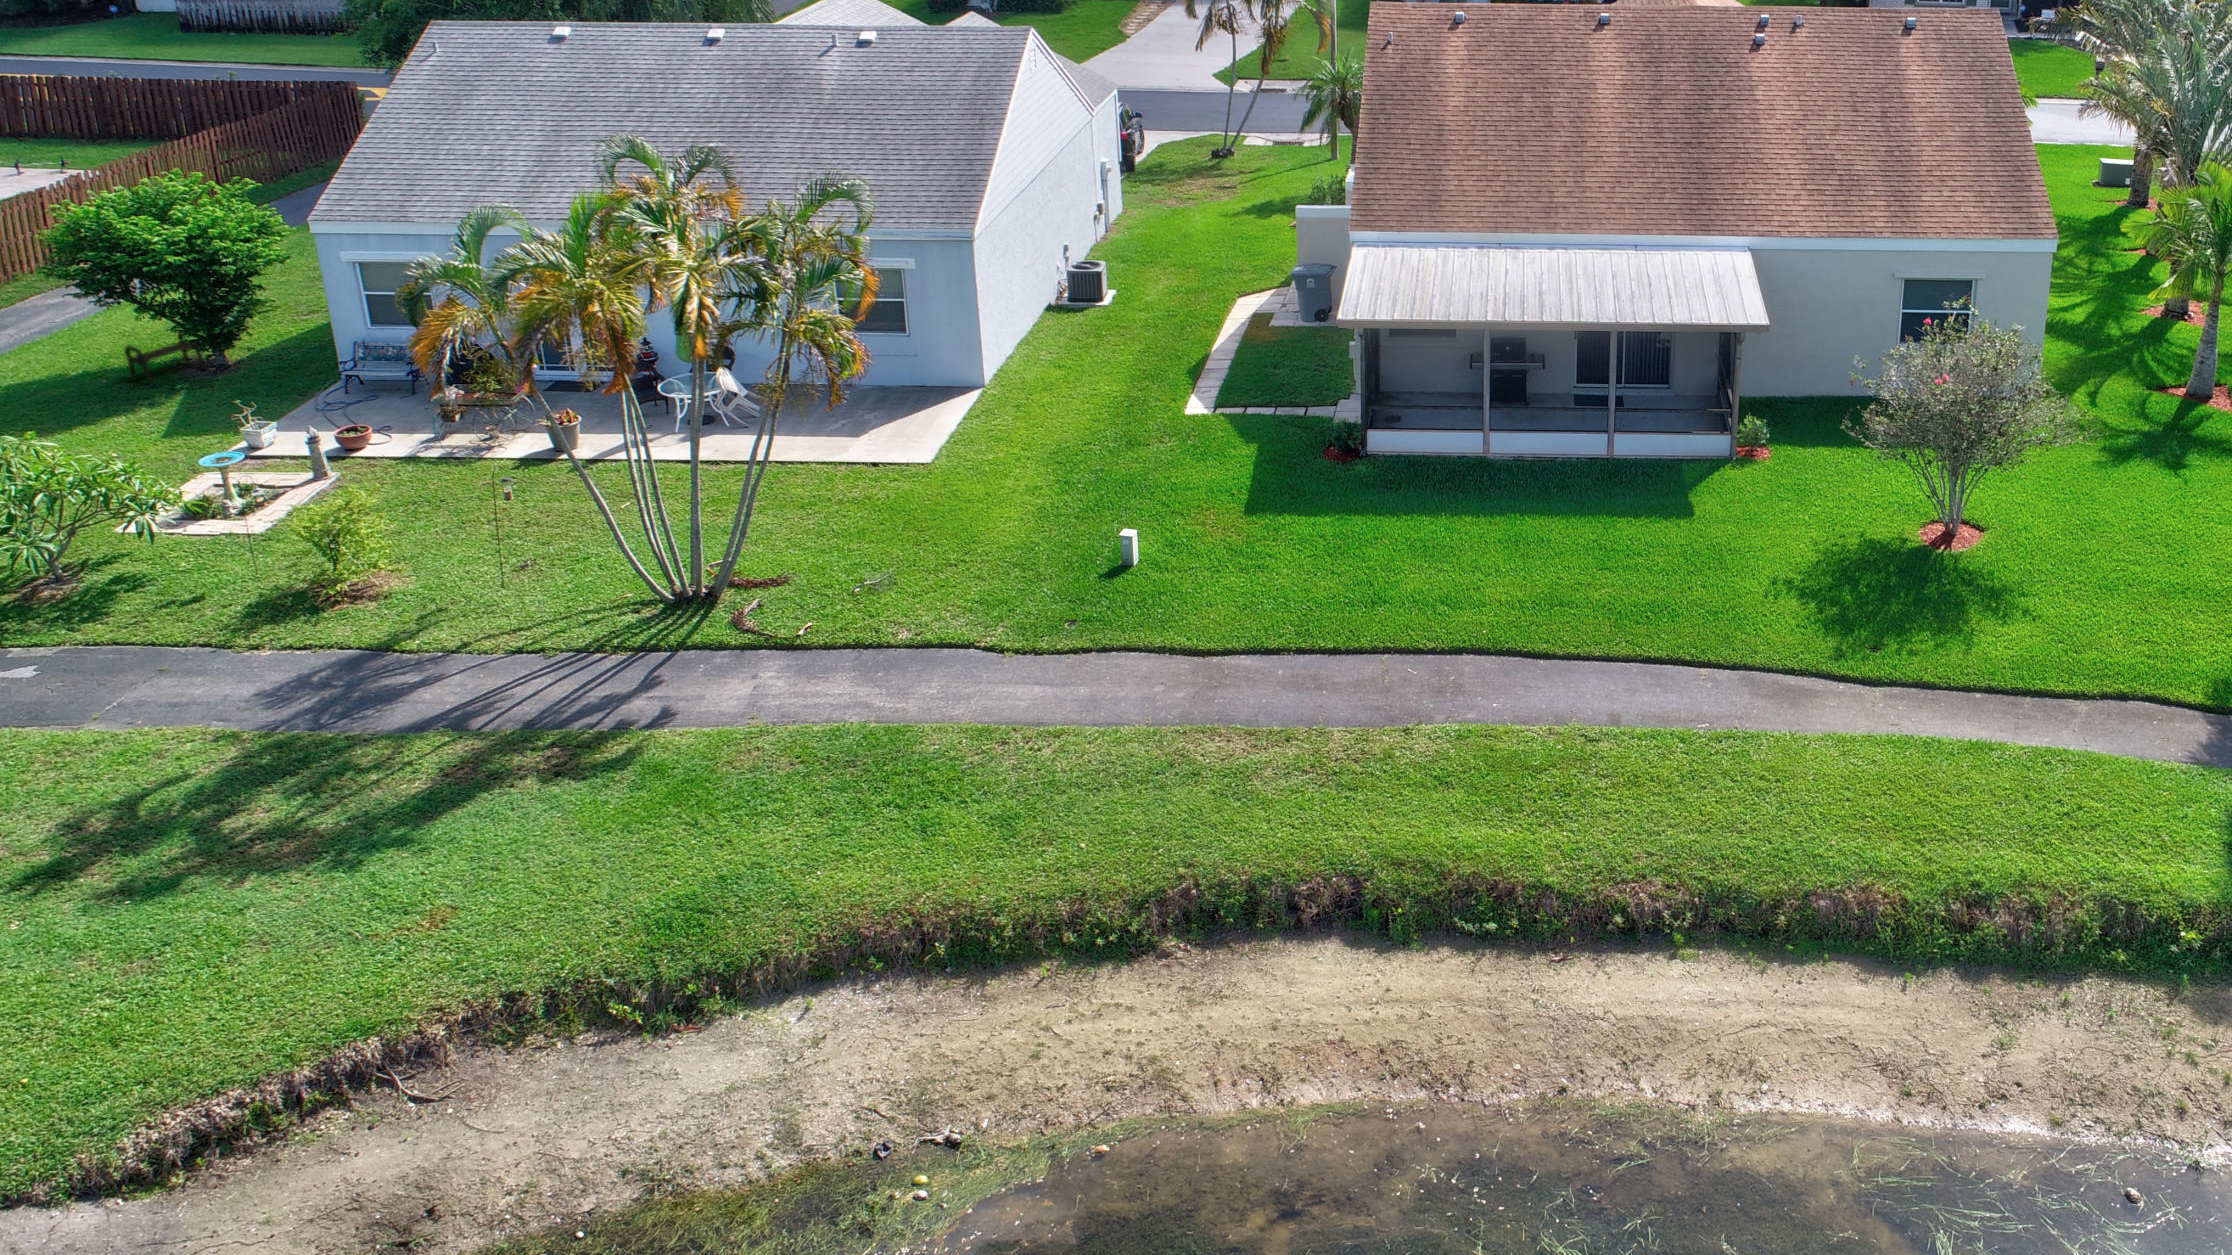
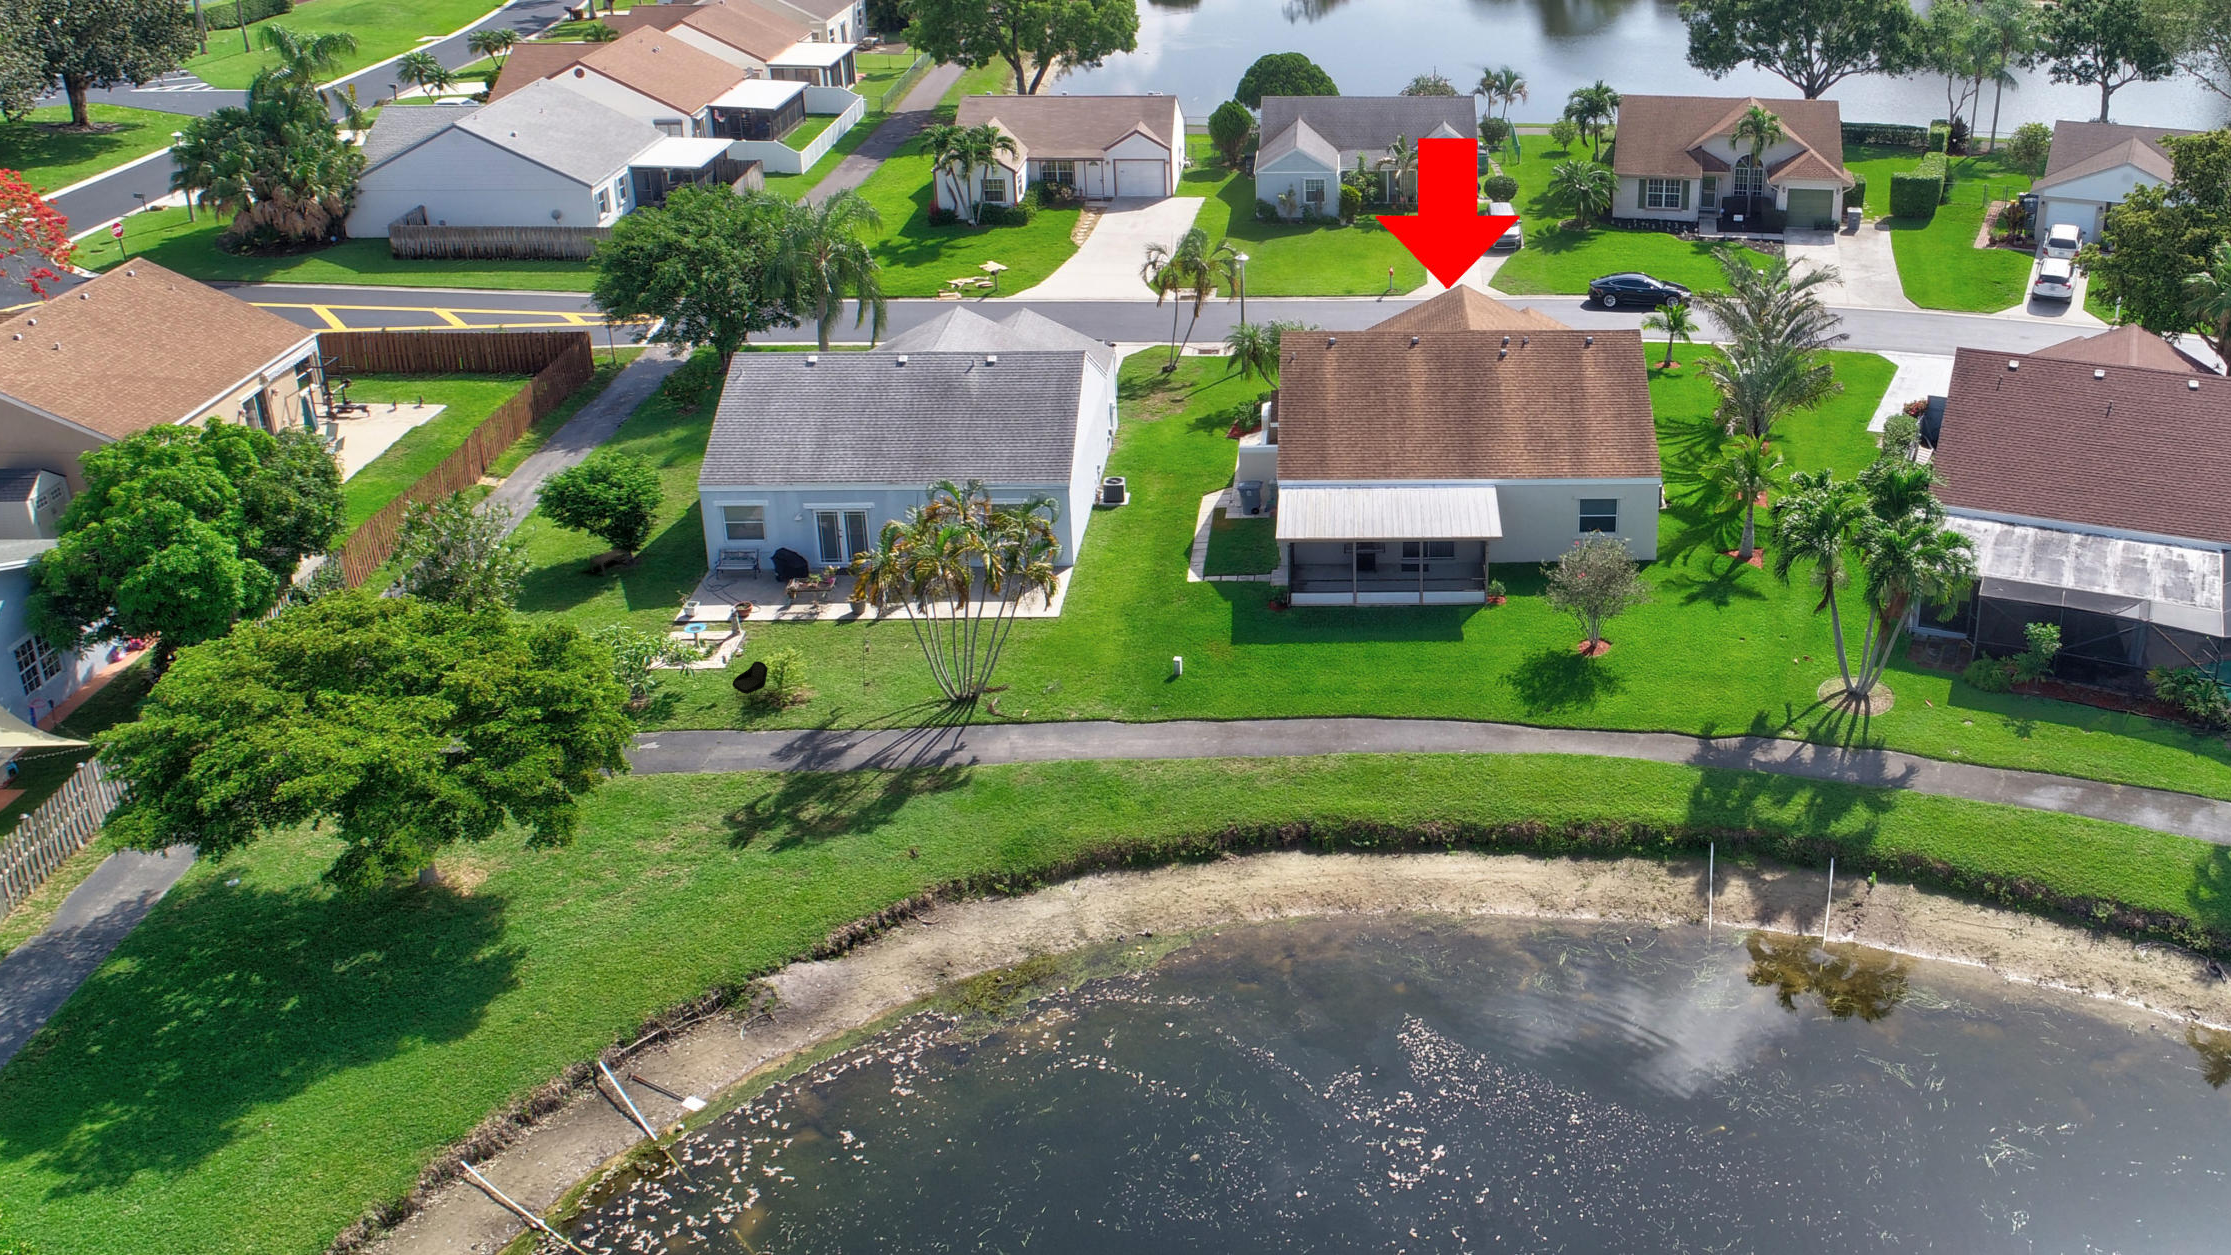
lounge chair: none [234,515,318,602] -> present [732,661,772,706]

